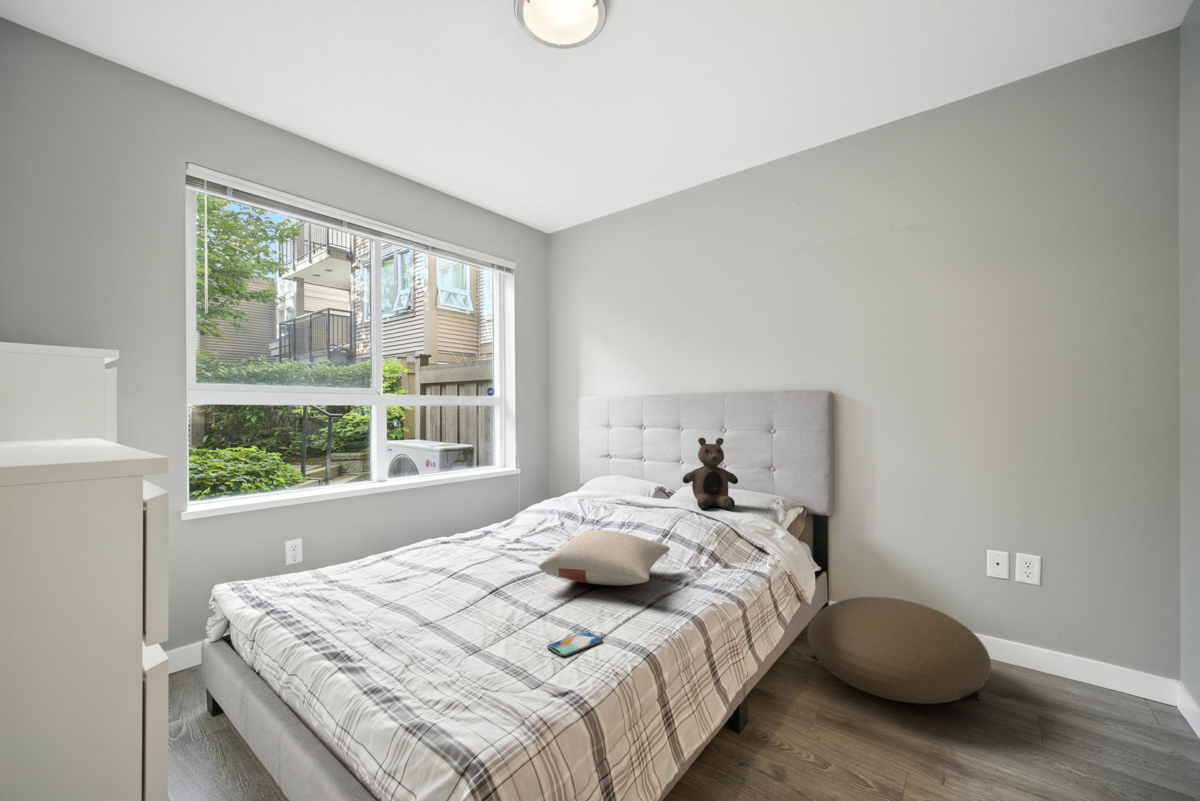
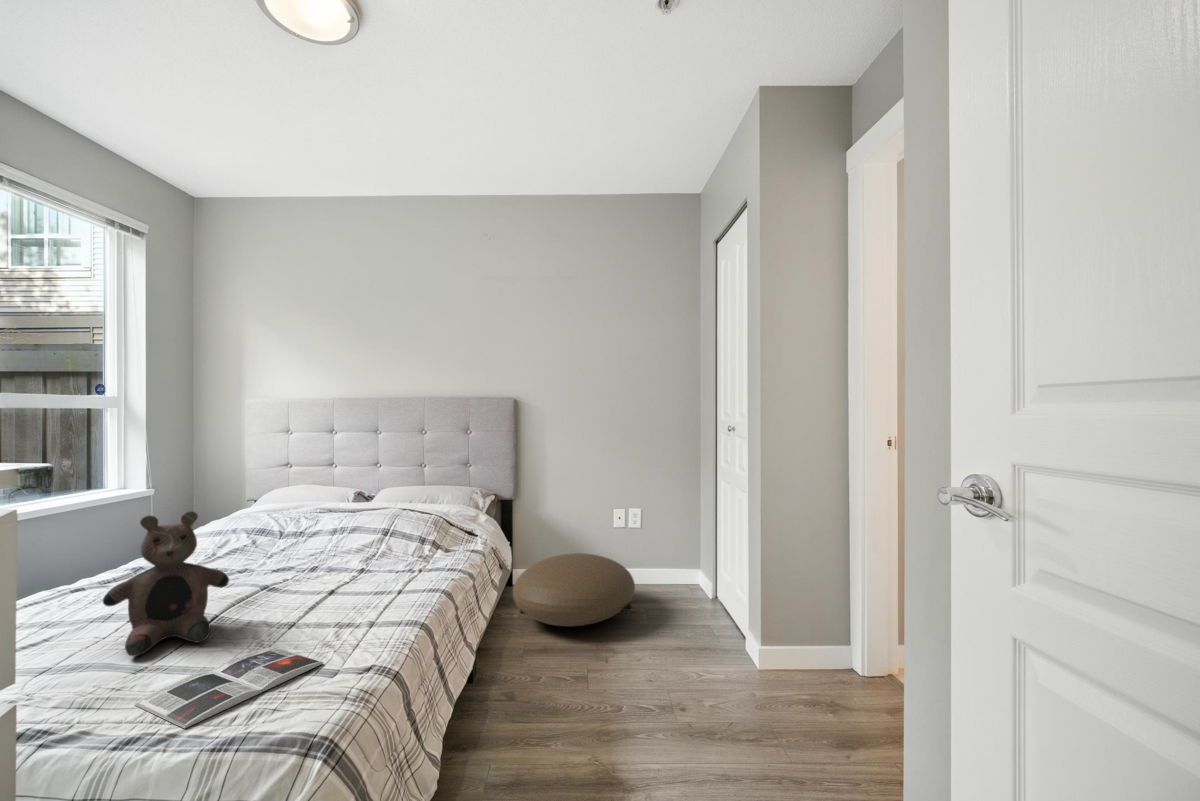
teddy bear: present [683,437,738,510] -> present [103,512,229,656]
pillow: present [539,530,670,585] -> none [269,534,398,589]
smartphone: present [547,631,603,656] -> none [320,624,373,648]
magazine: none [396,635,537,699] -> present [135,647,323,729]

